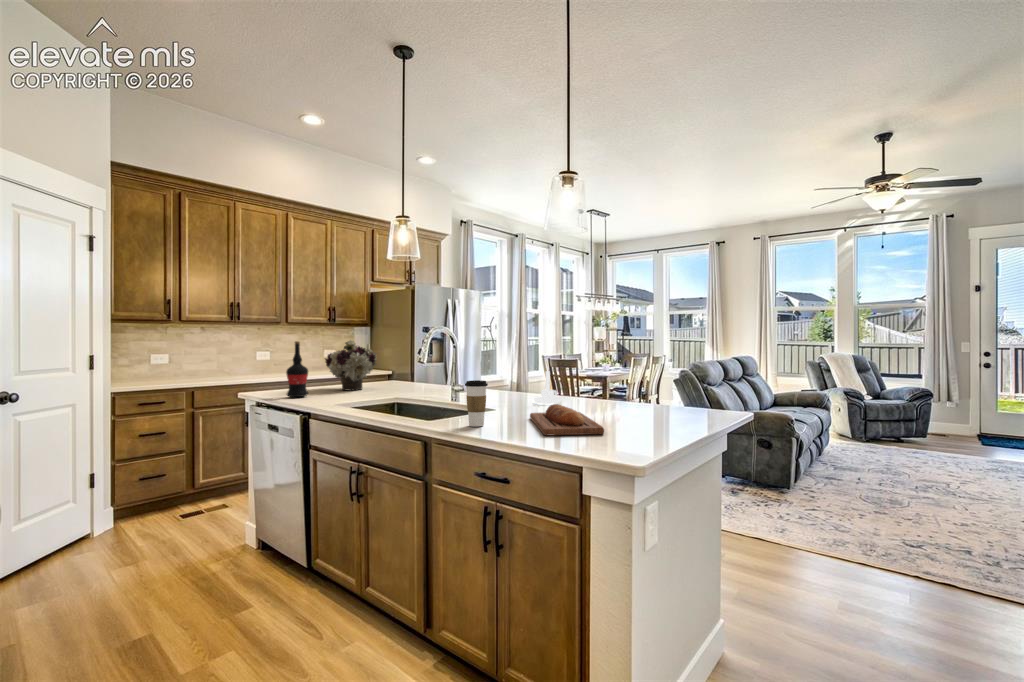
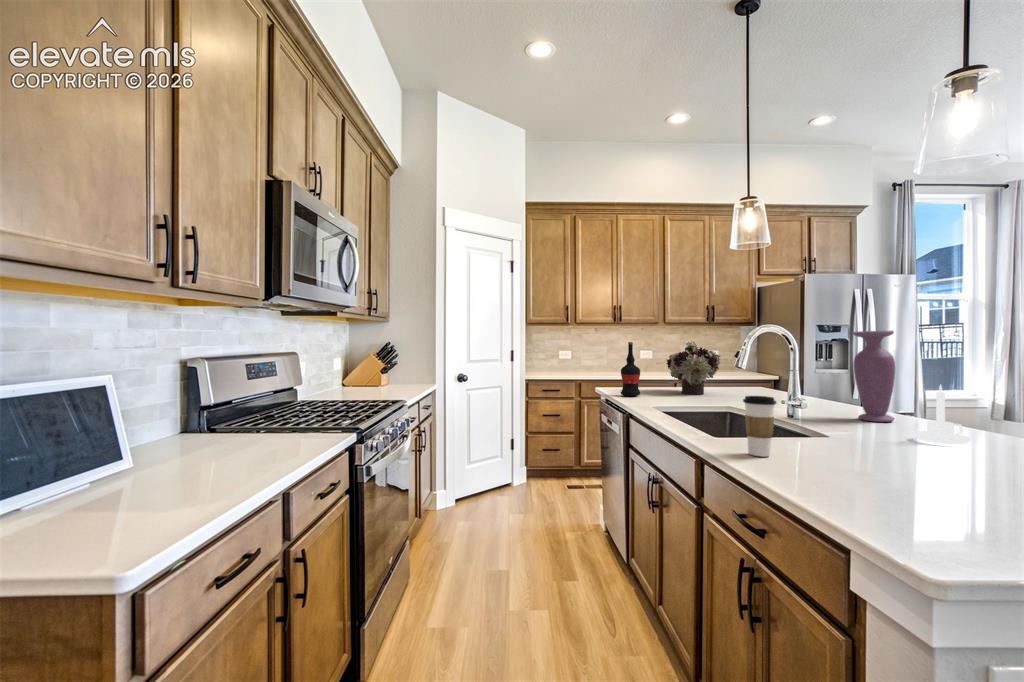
vase: none [489,331,512,396] -> present [853,331,895,422]
bread loaf: present [530,404,604,436] -> none [836,445,964,510]

